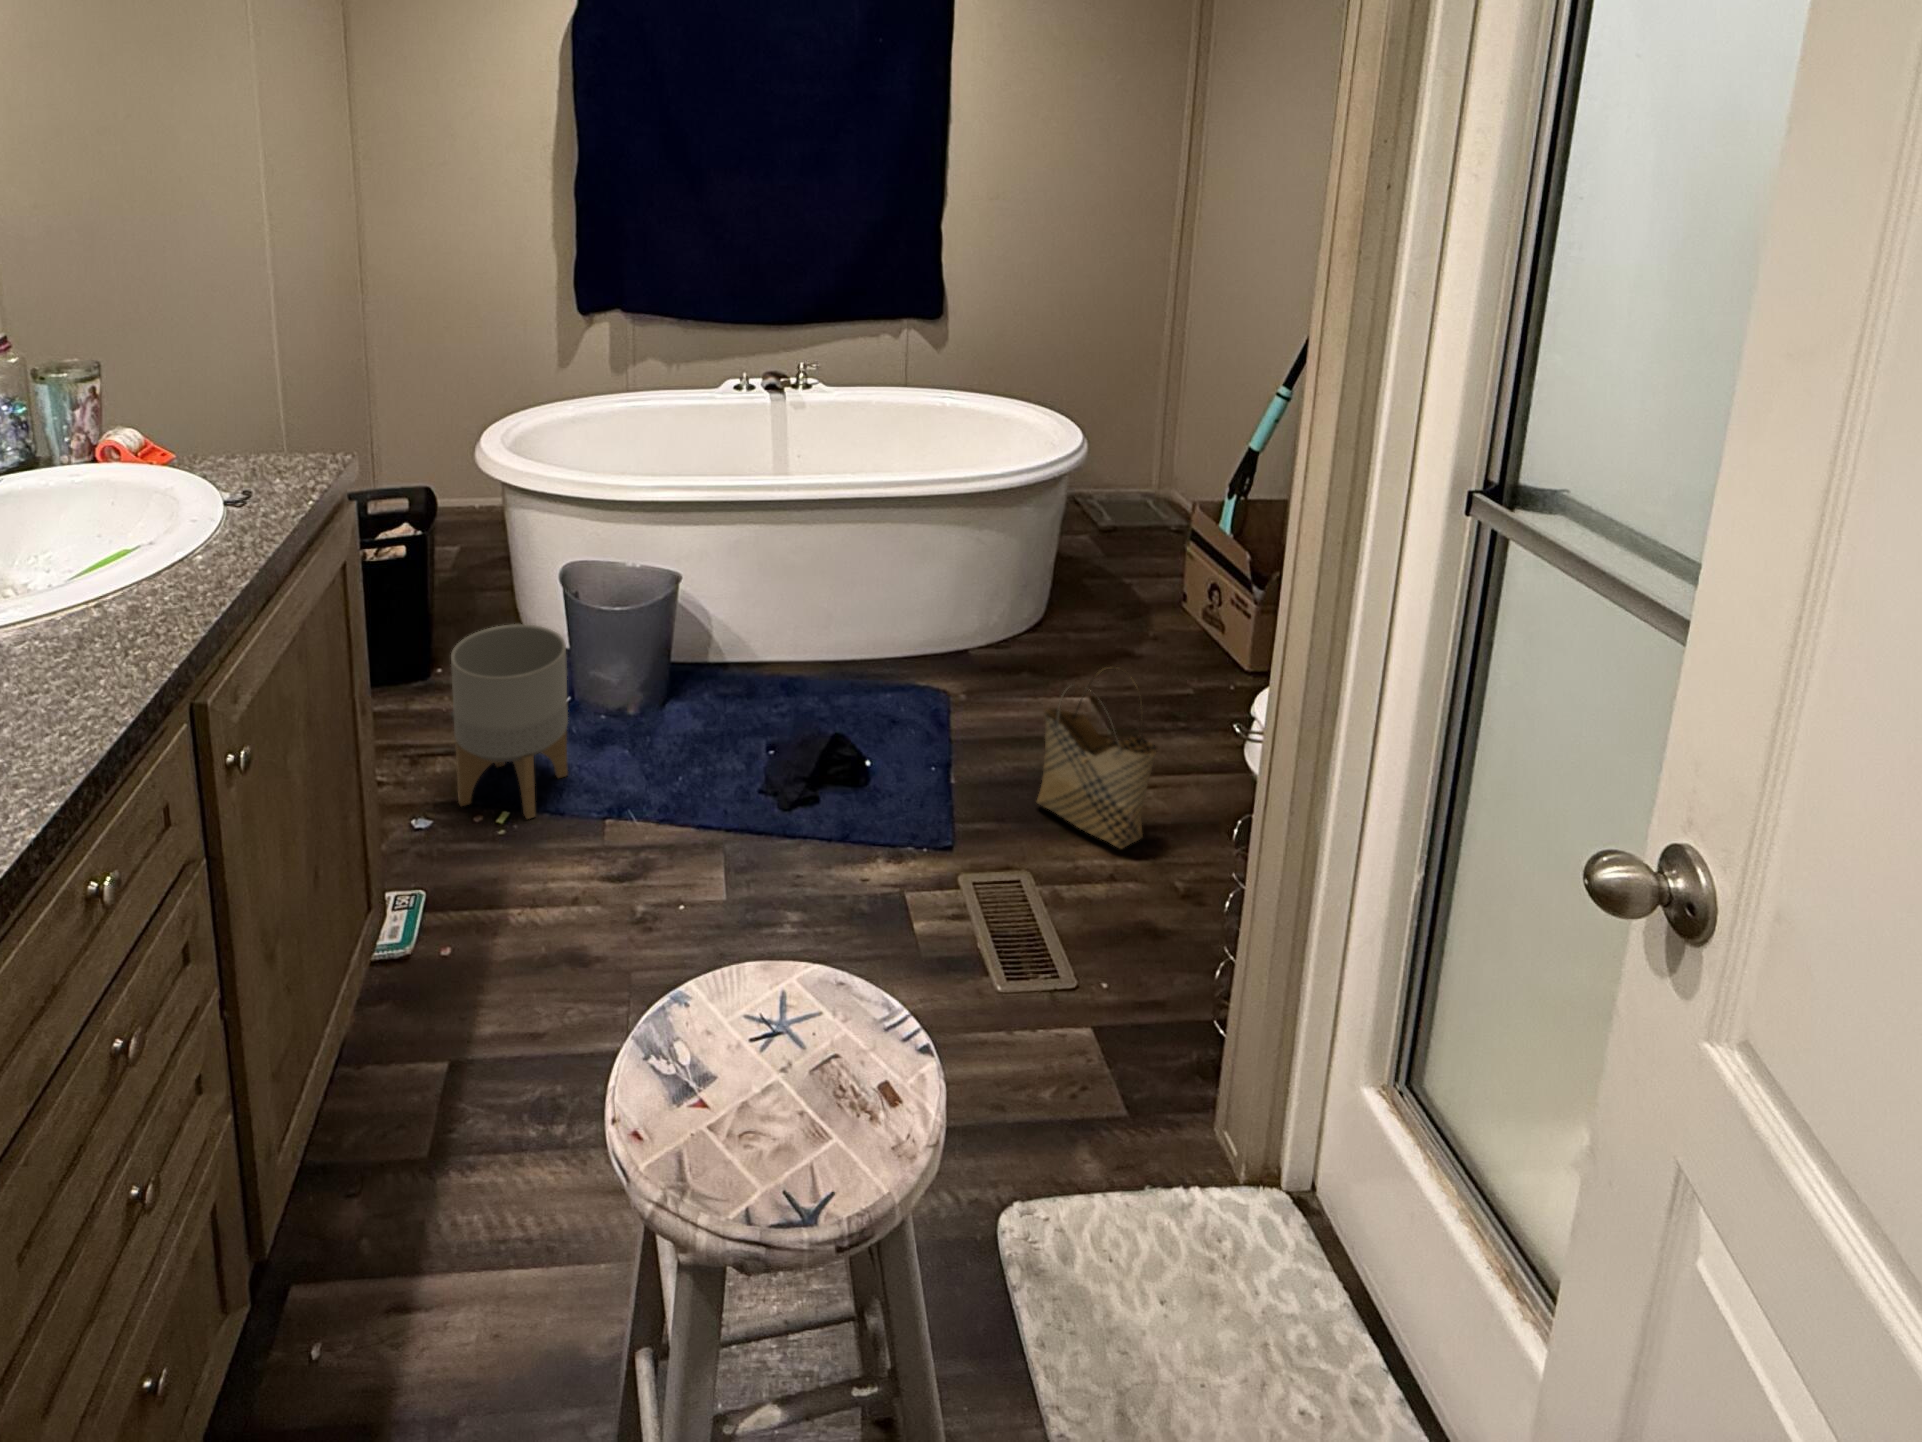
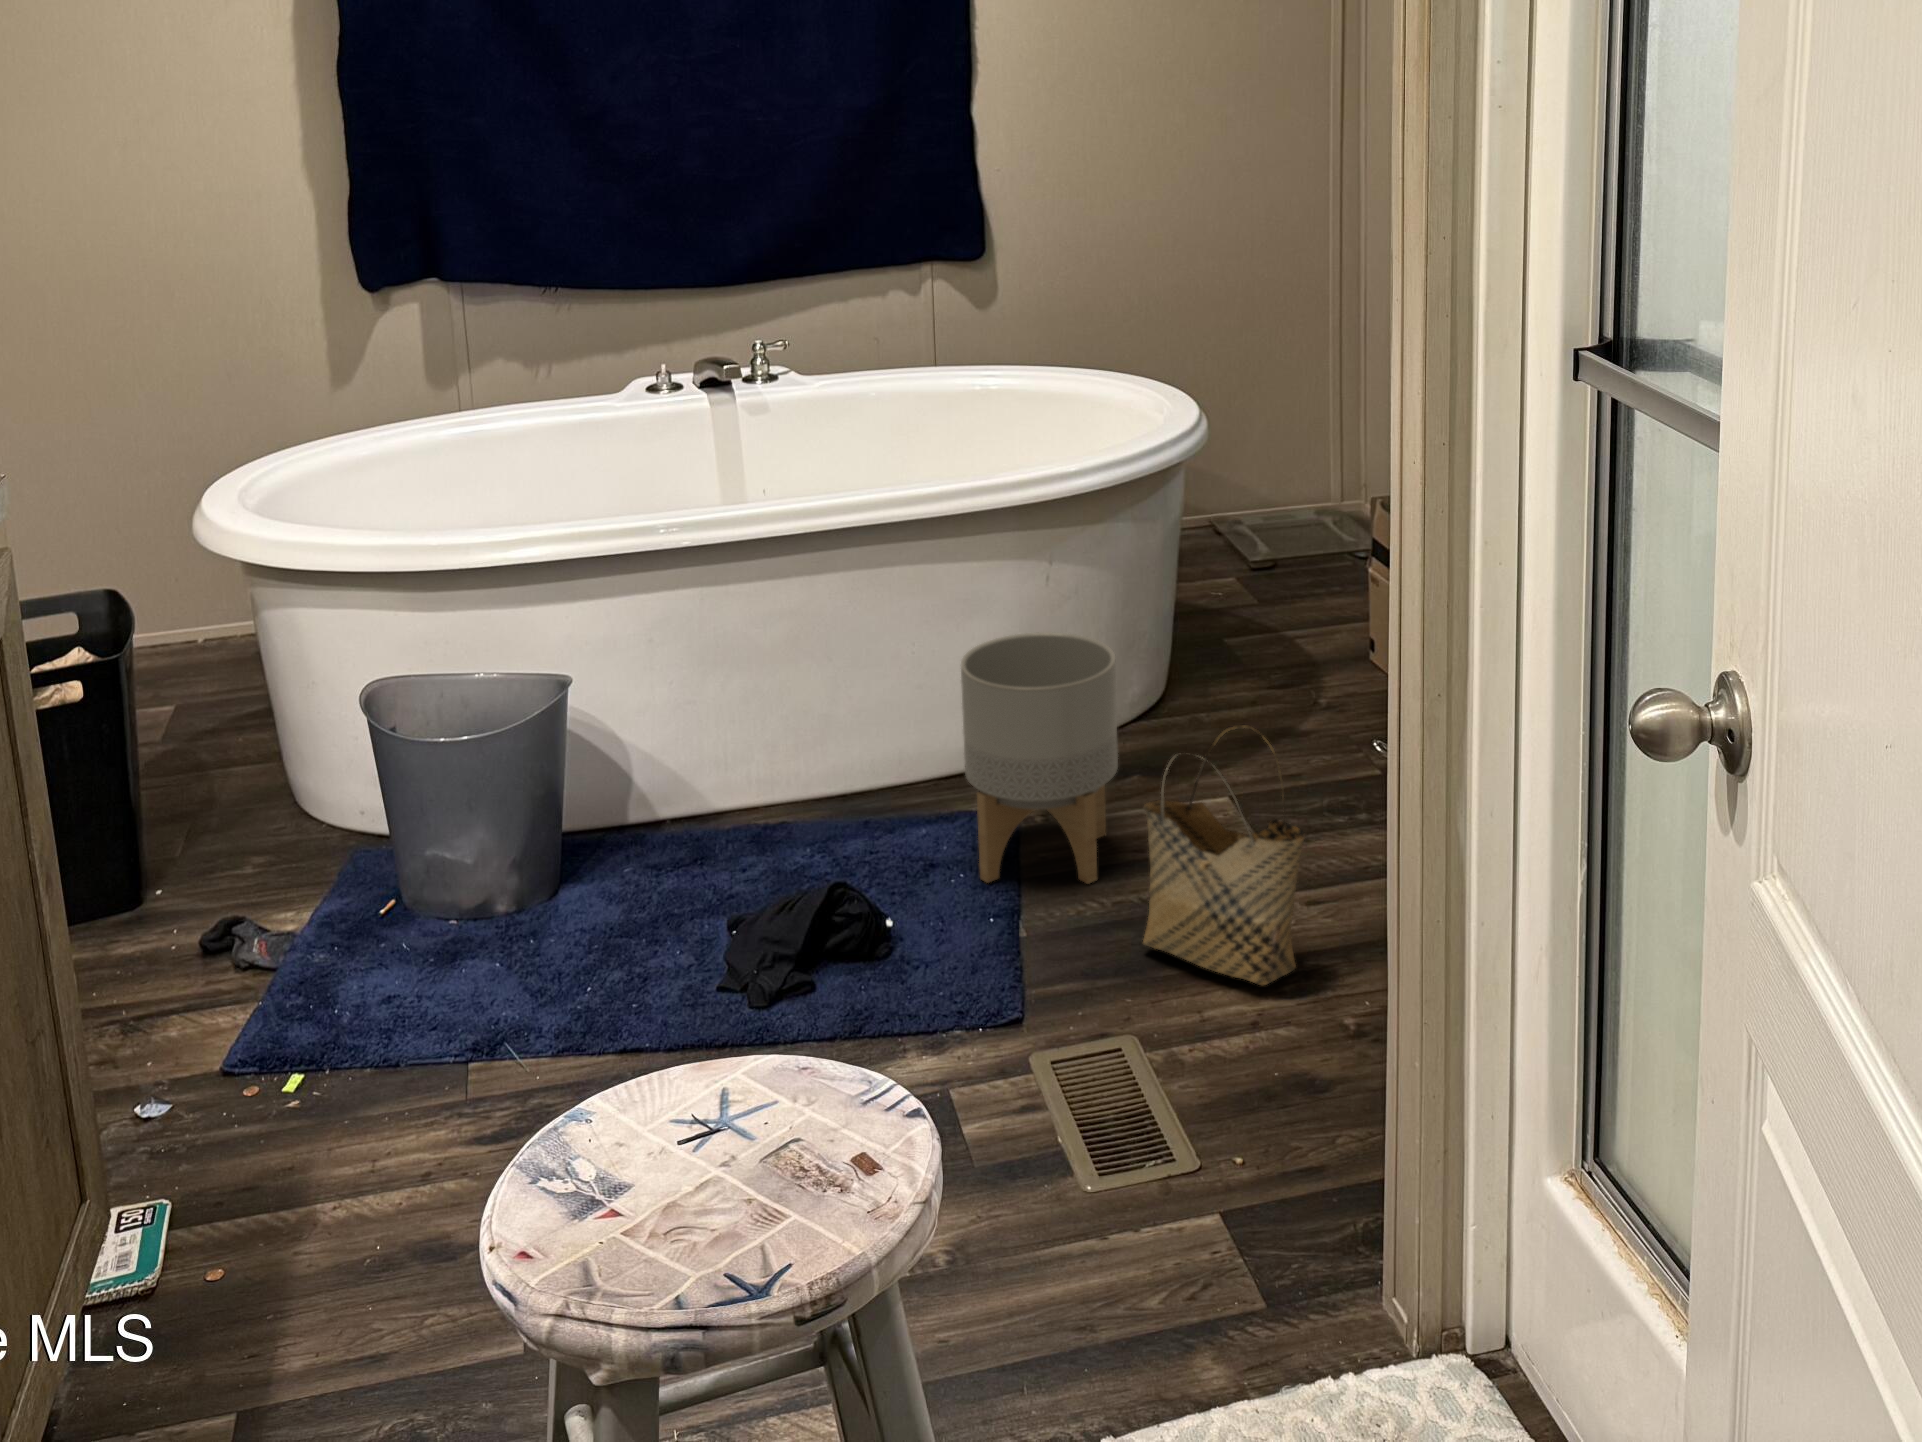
planter: present [451,624,568,819] -> present [961,632,1118,884]

